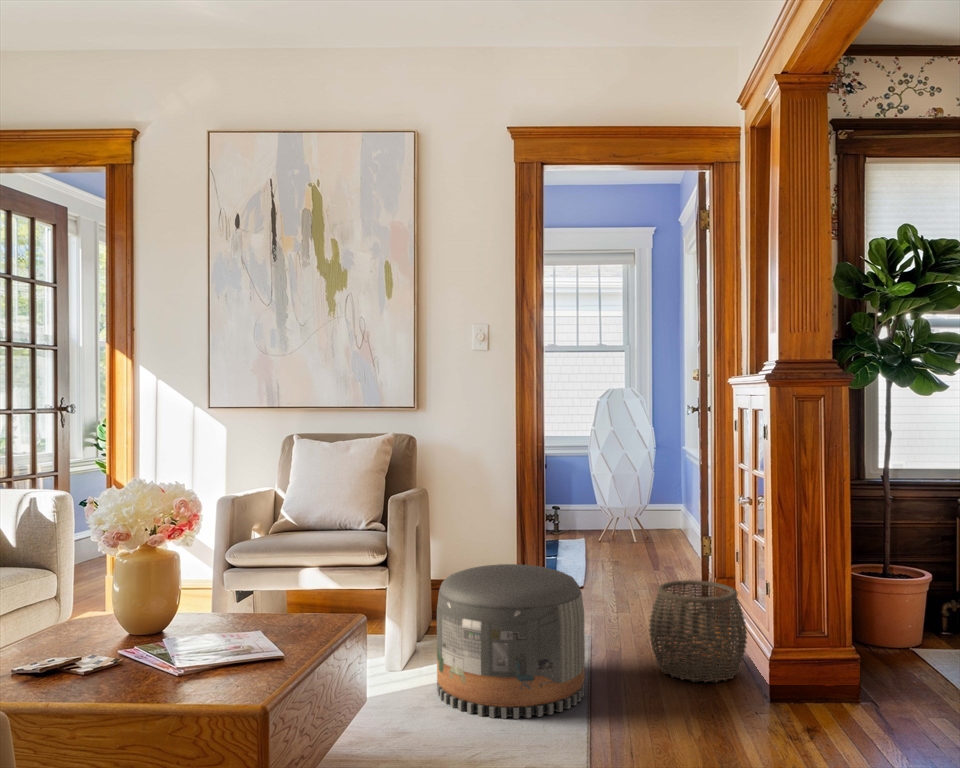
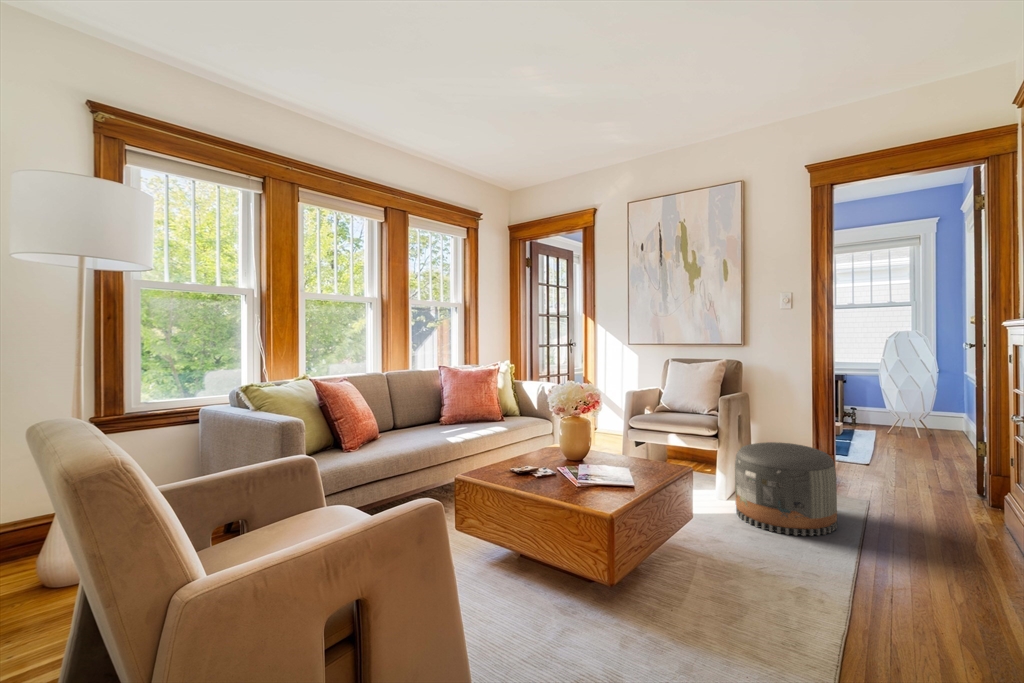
woven basket: present [649,580,747,682] -> none [899,469,990,545]

